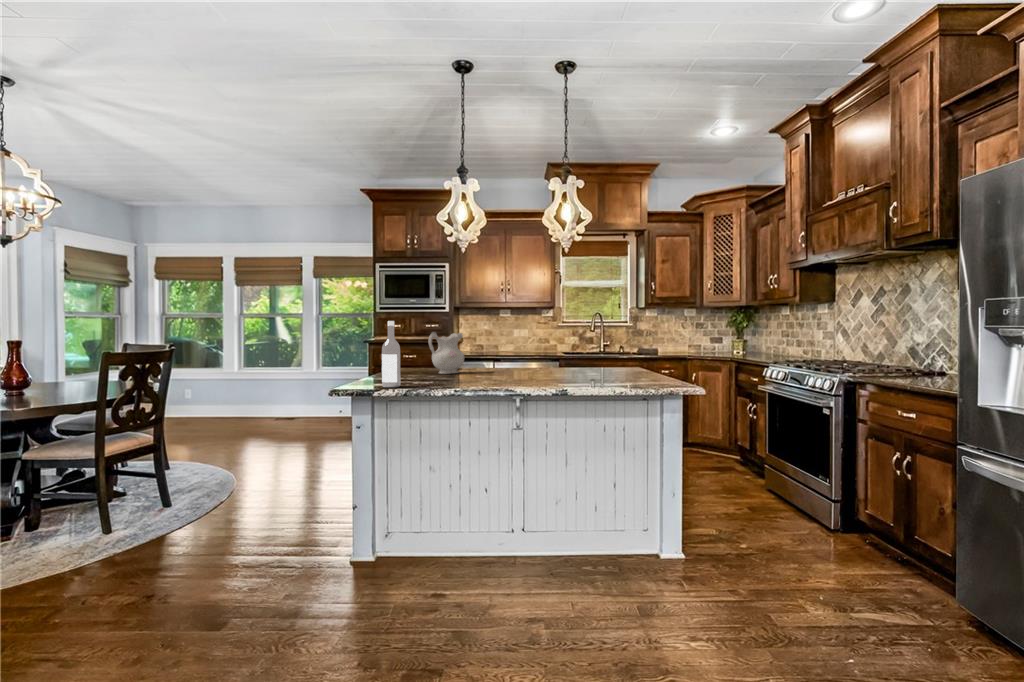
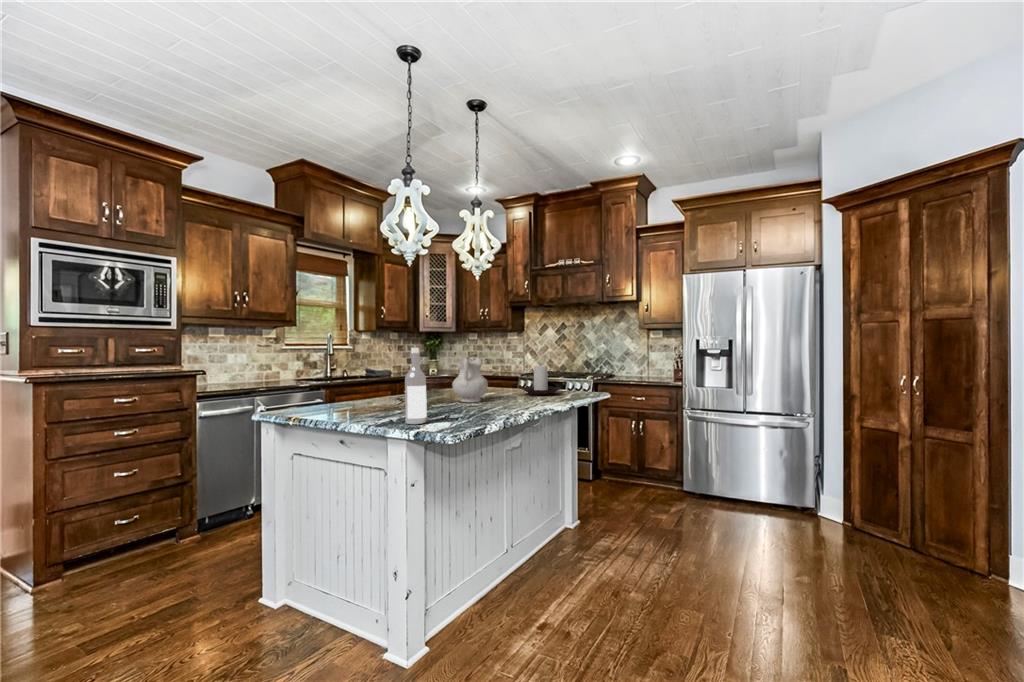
ceramic pitcher: present [428,332,464,374] -> present [453,357,488,402]
candle holder: none [610,344,663,383] -> present [521,365,561,395]

